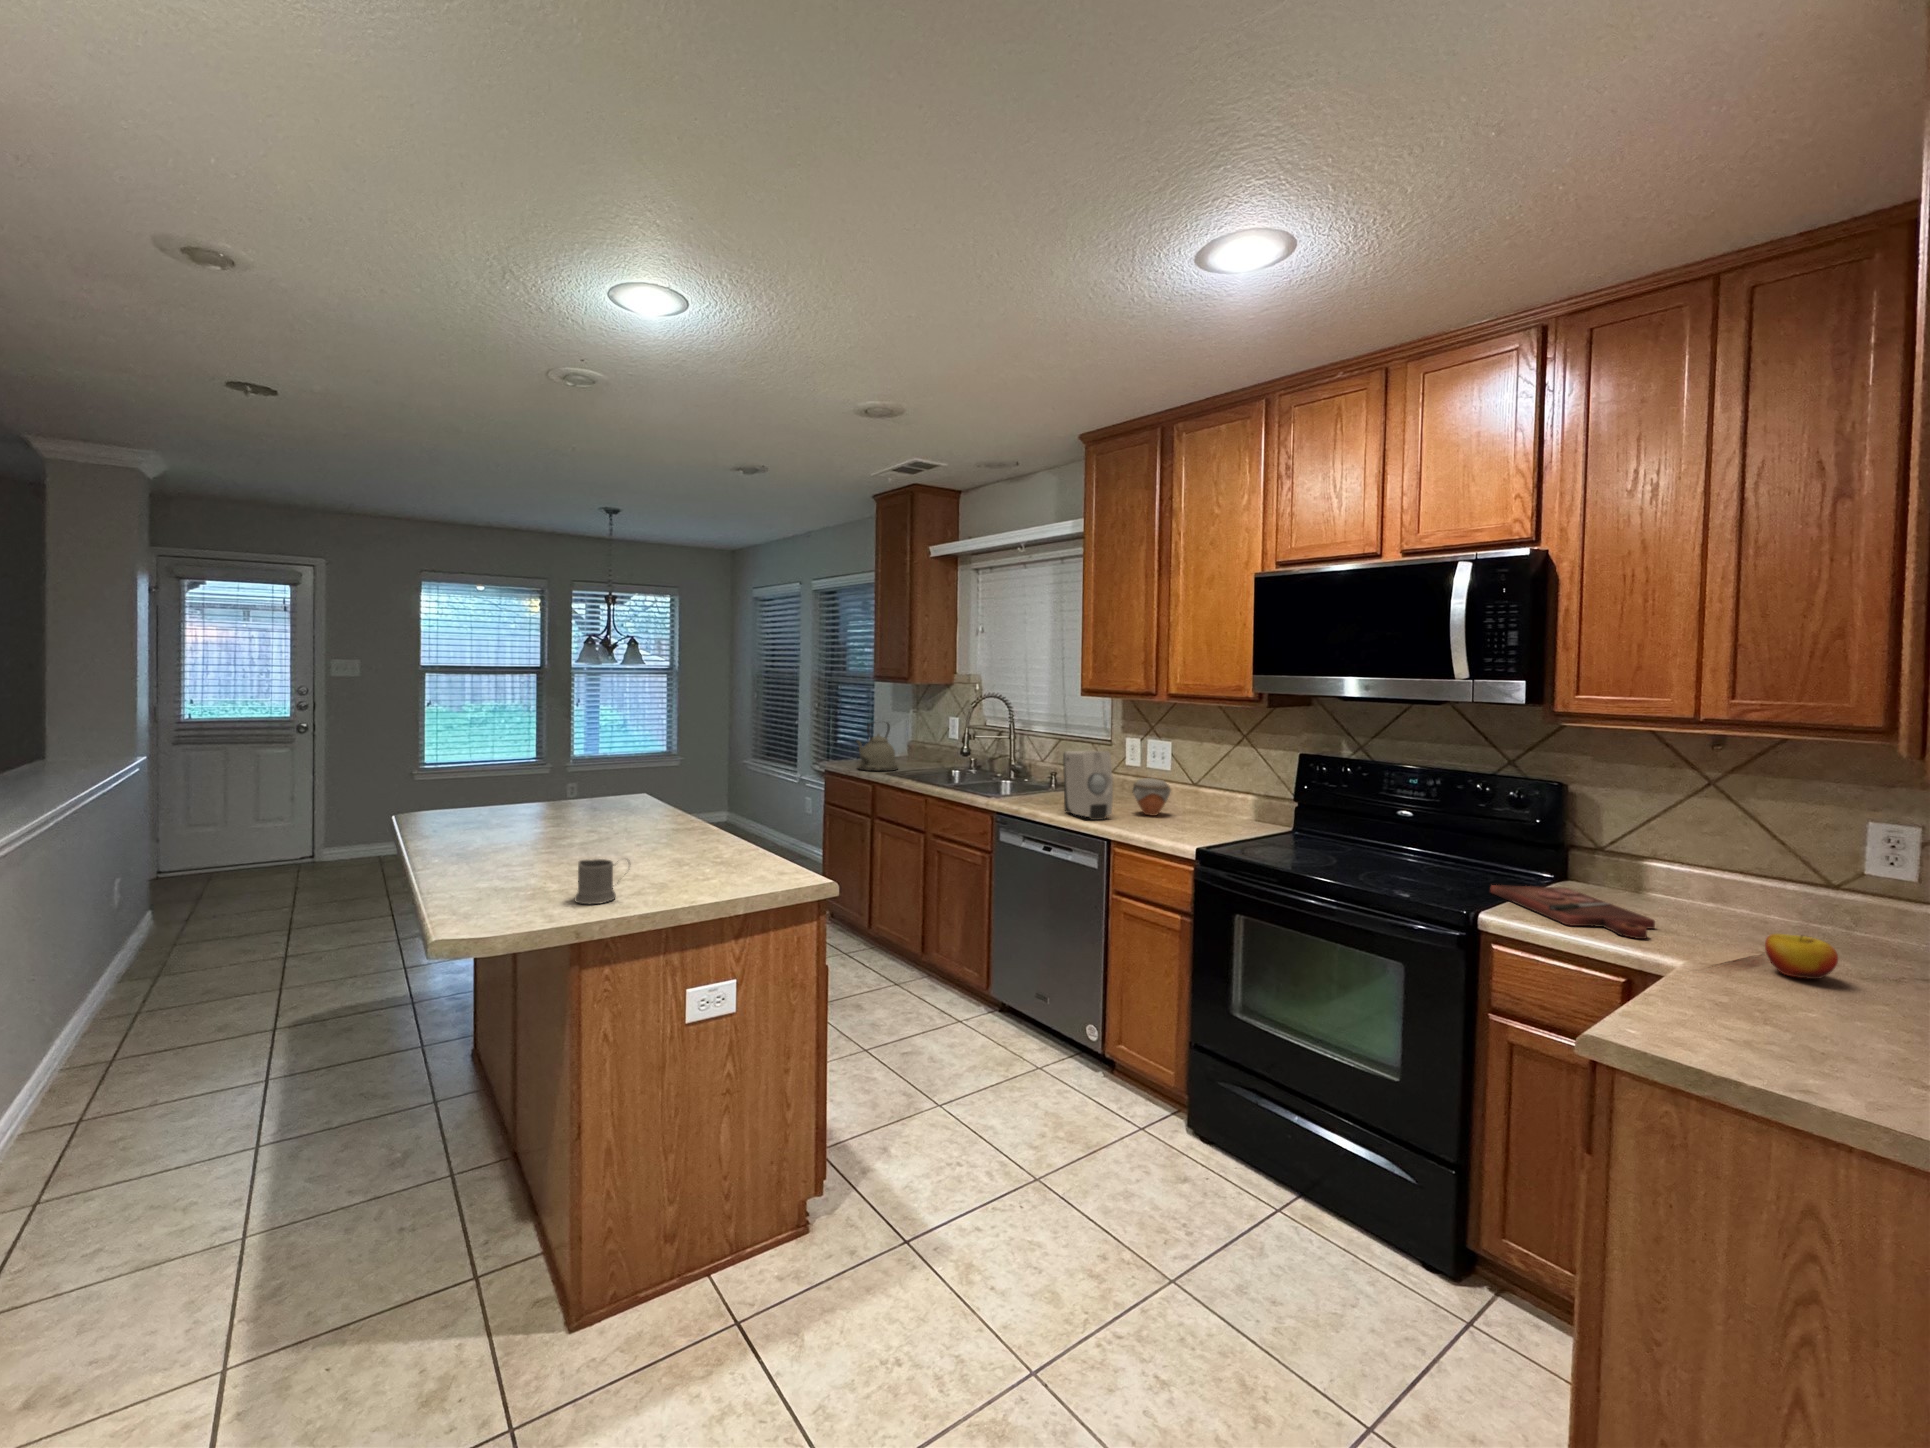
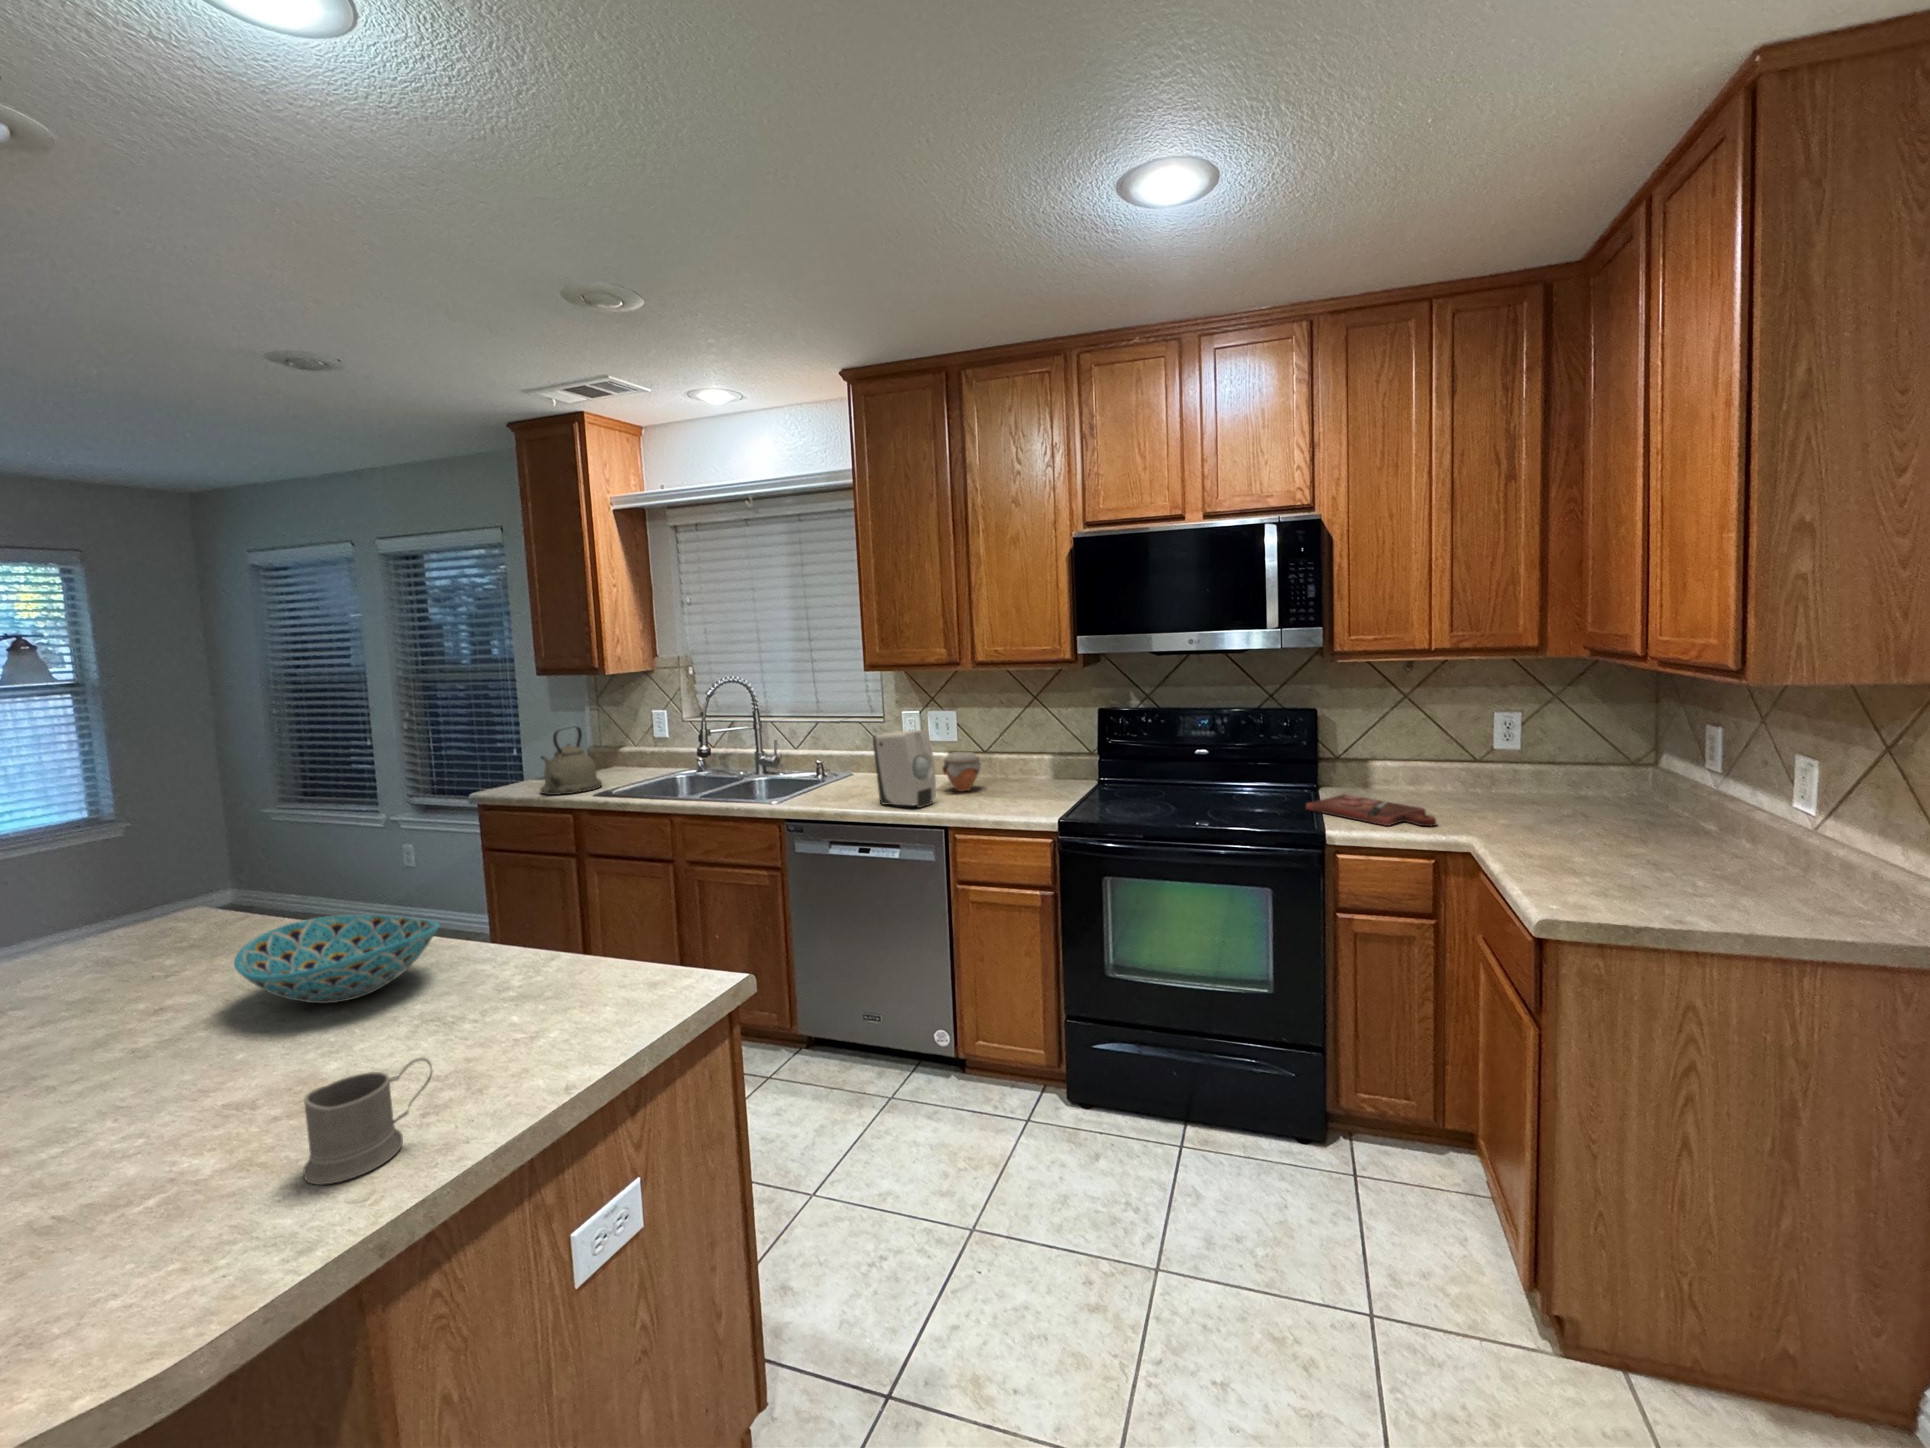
bowl: none [612,800,702,844] -> present [234,915,440,1003]
apple: present [1765,934,1838,979] -> none [1499,801,1542,832]

